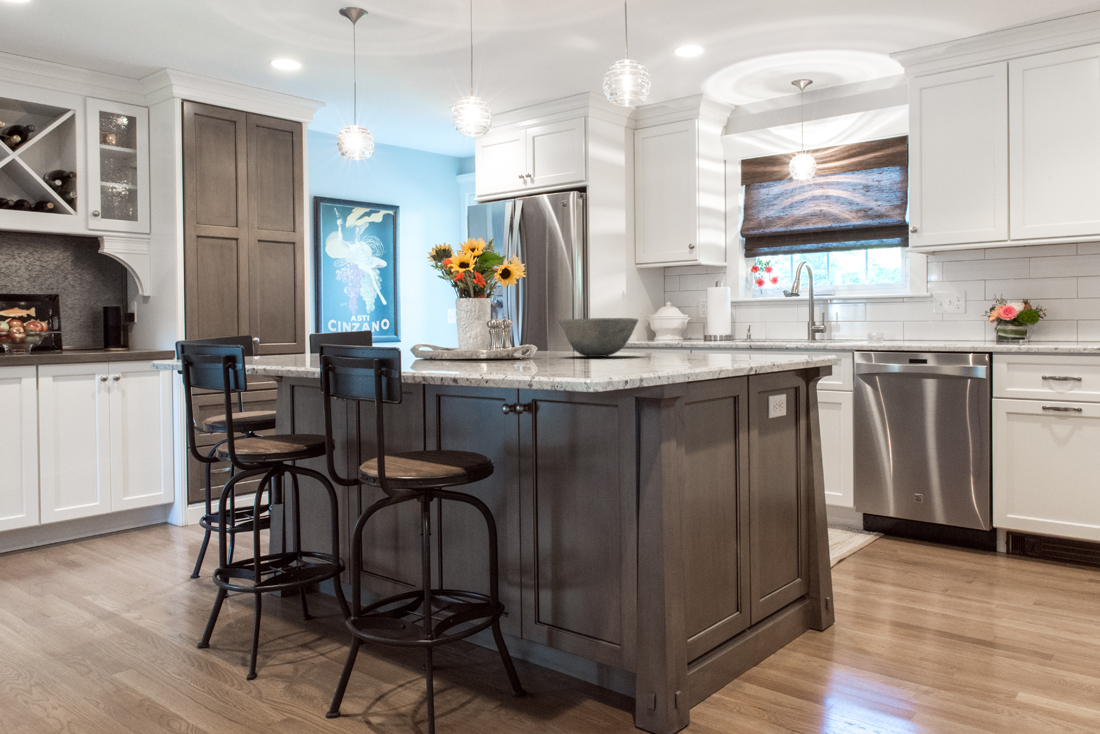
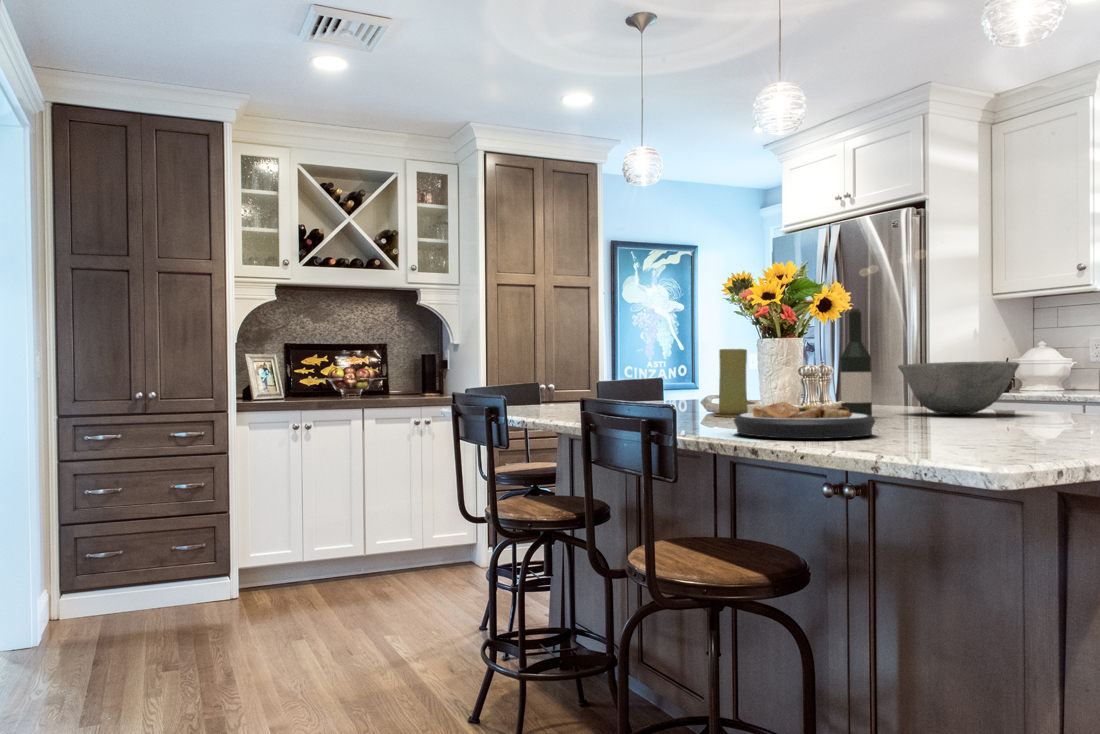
wine bottle: none [517,277,539,360] -> present [840,309,872,416]
candle: none [420,306,451,361] -> present [714,349,748,417]
plate: none [438,347,536,371] -> present [734,402,875,439]

